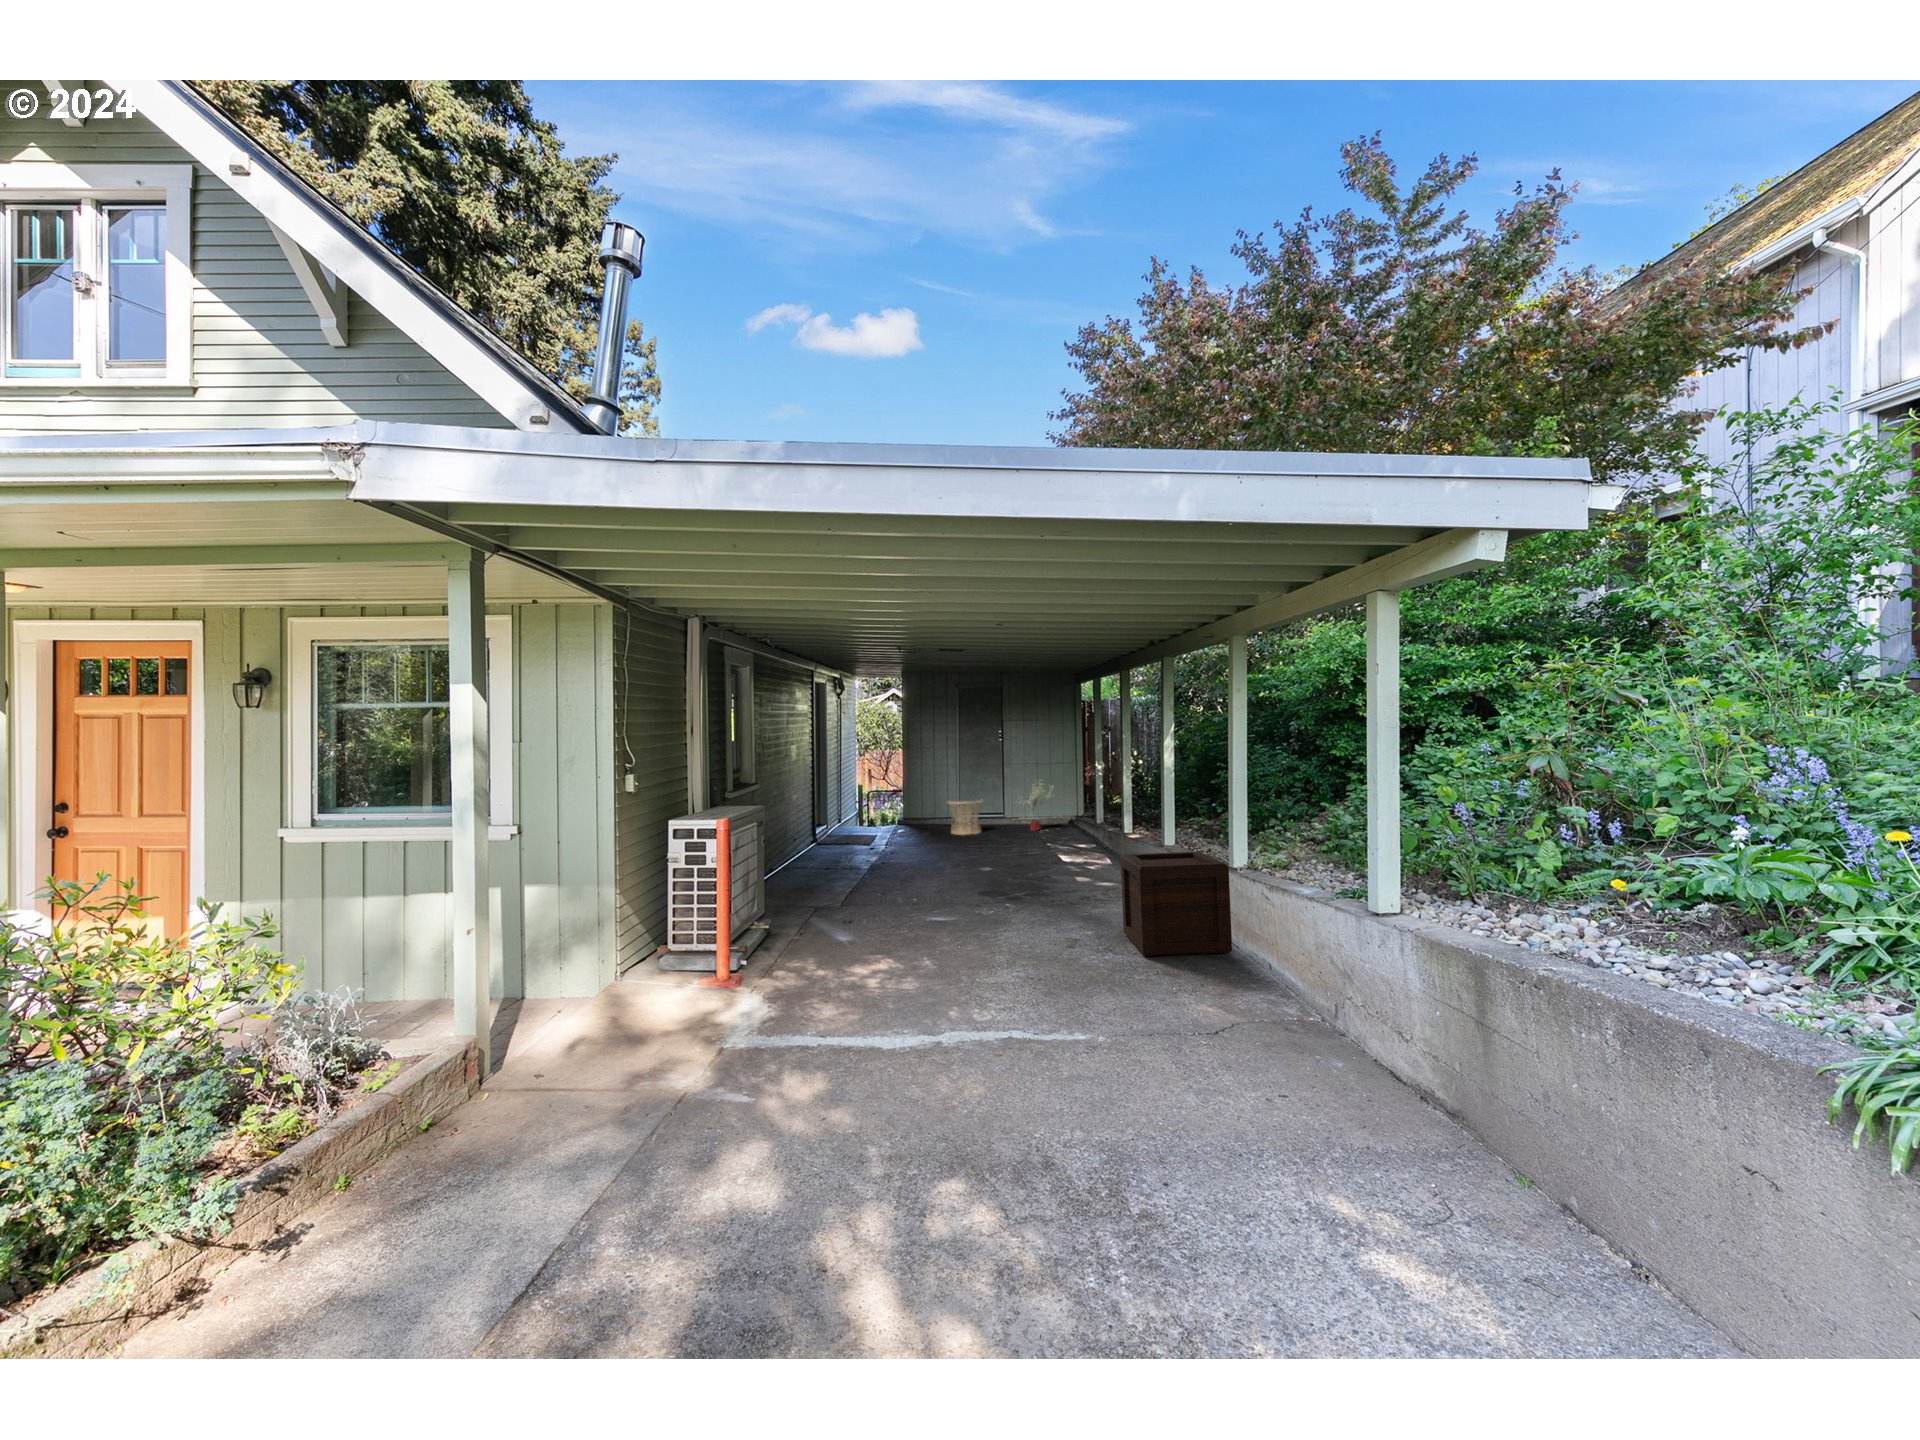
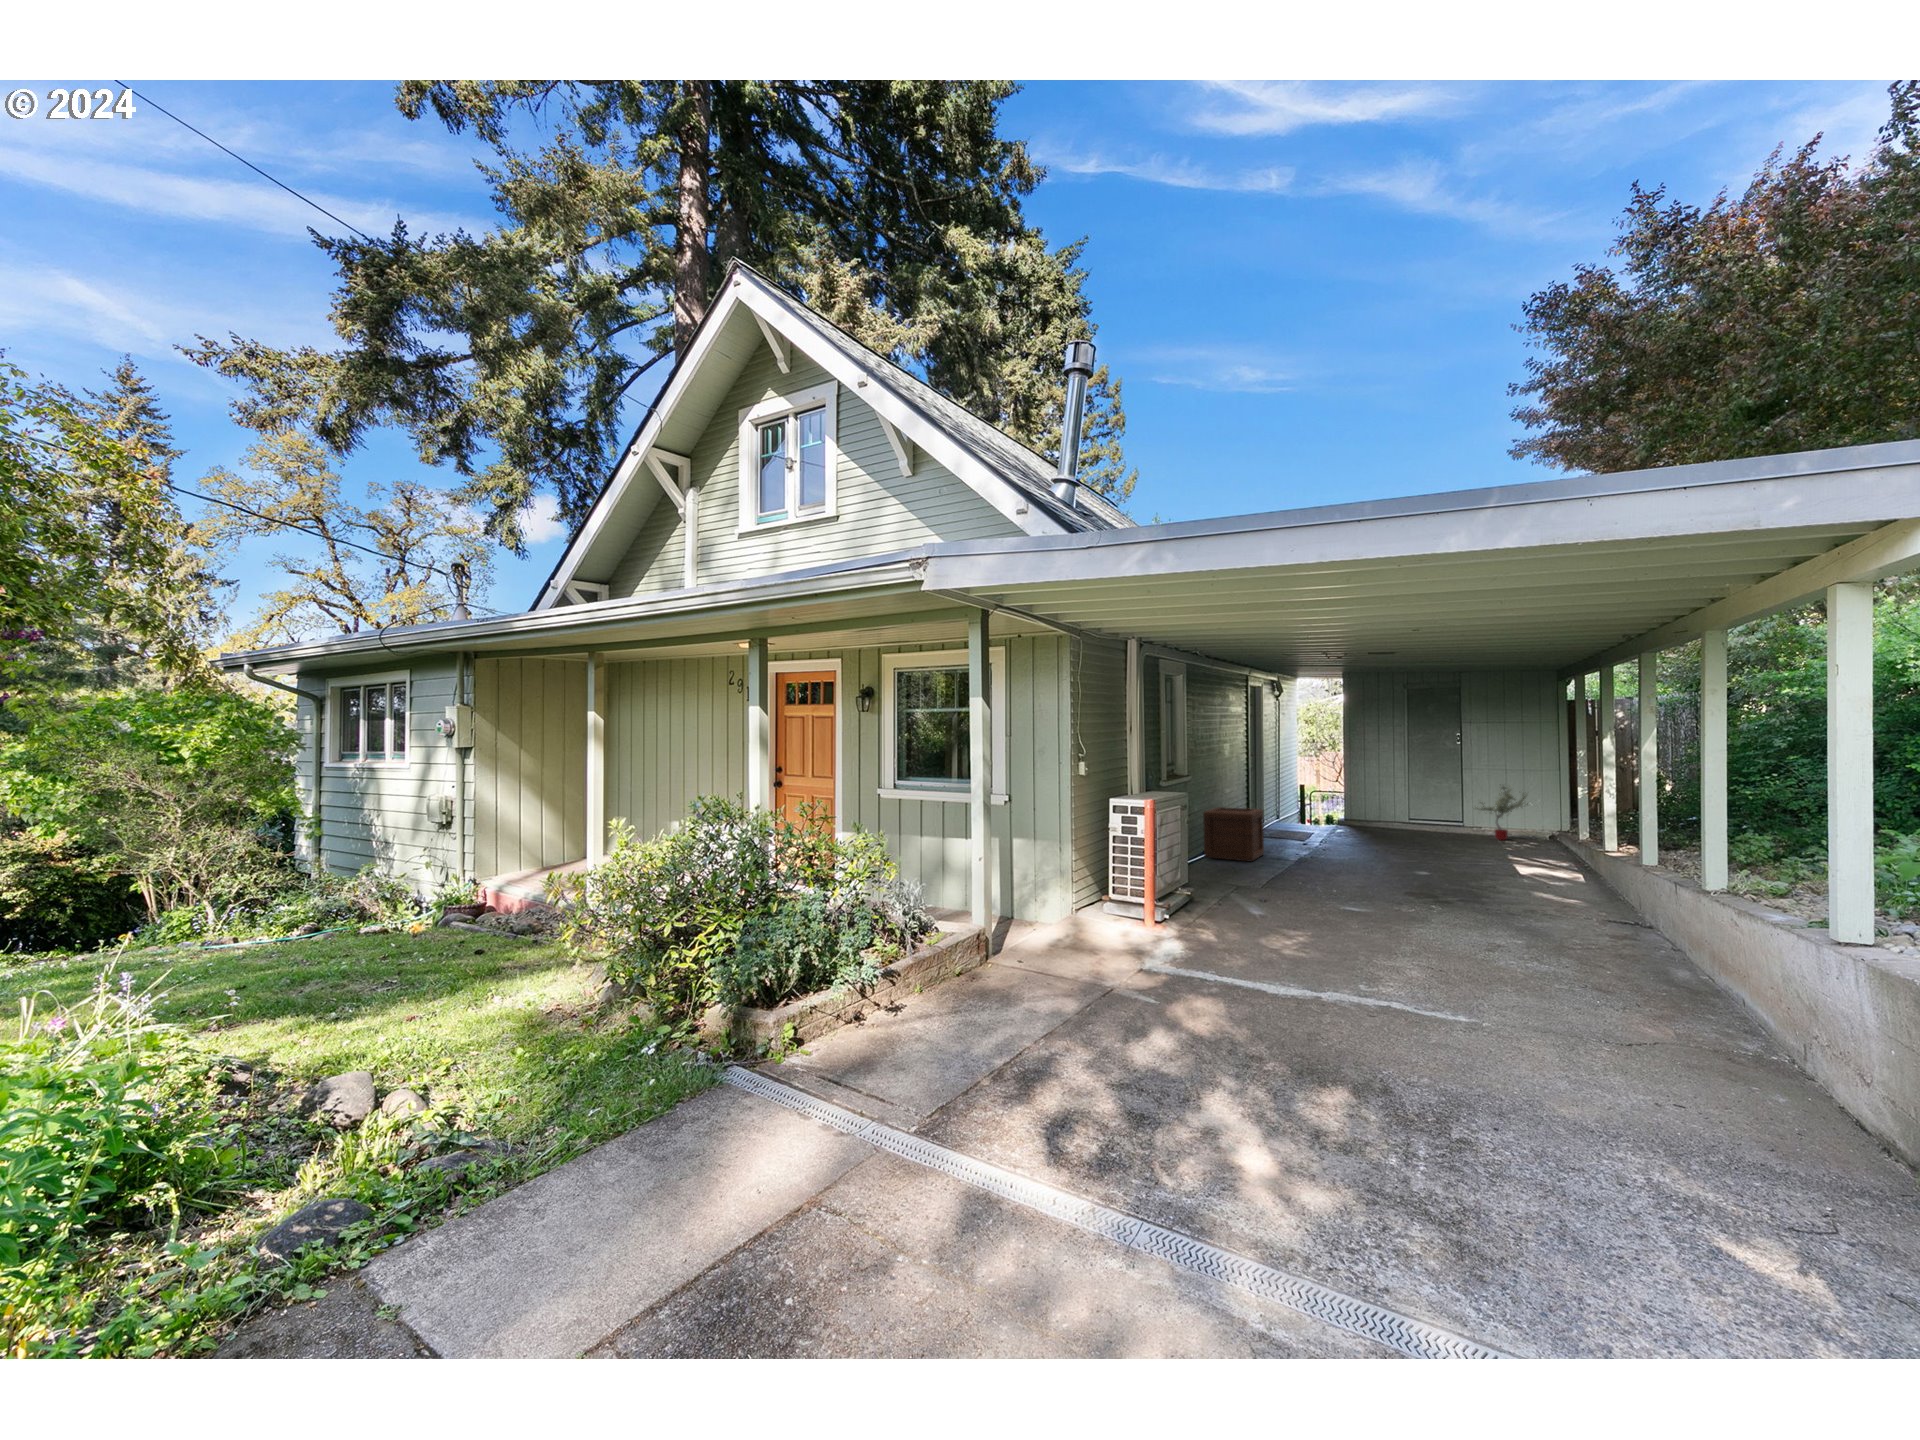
basket: present [948,801,983,835] -> none [1390,800,1435,837]
wooden crate: present [1121,851,1232,956] -> present [1203,807,1264,861]

